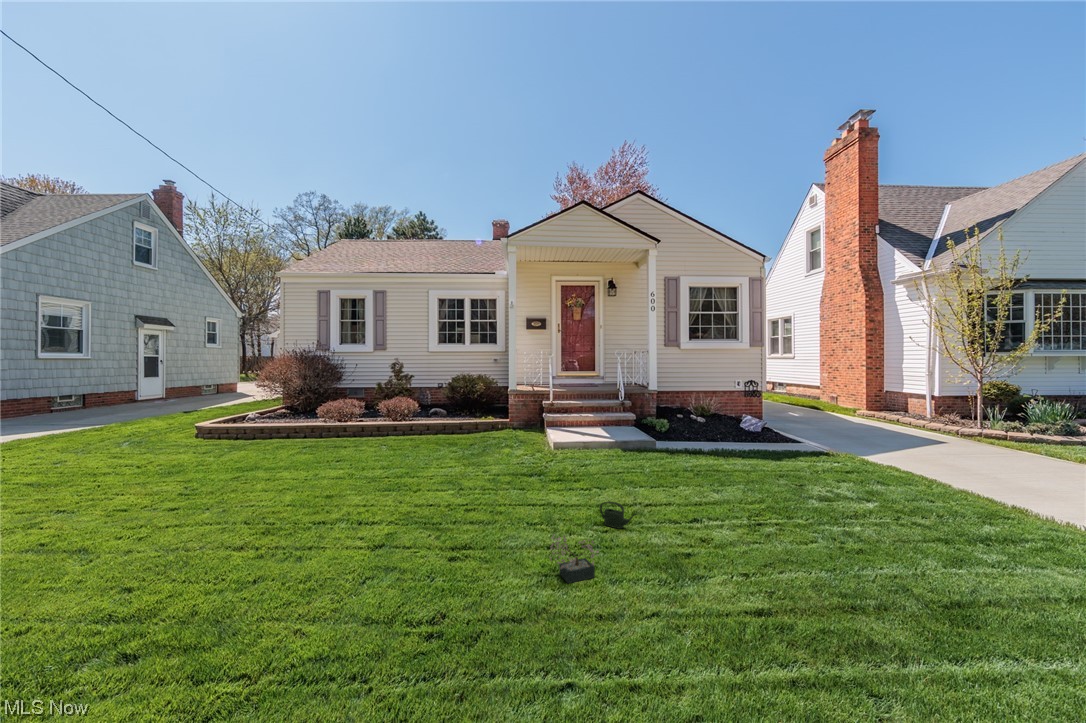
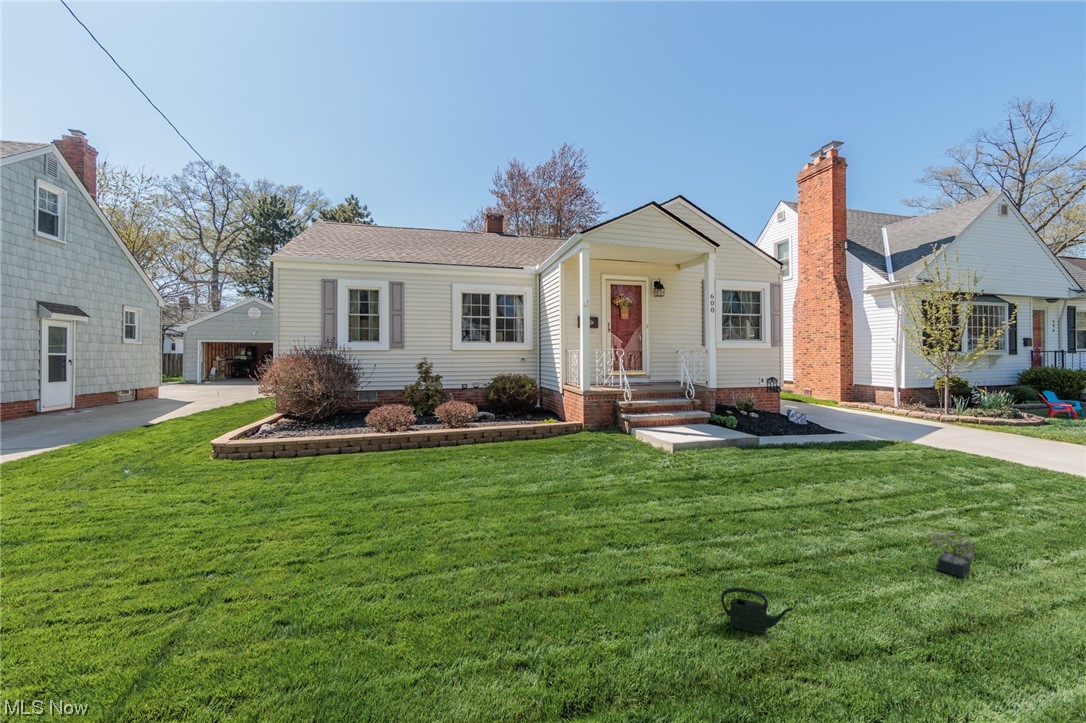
watering can: present [600,501,637,529] -> present [721,587,793,634]

